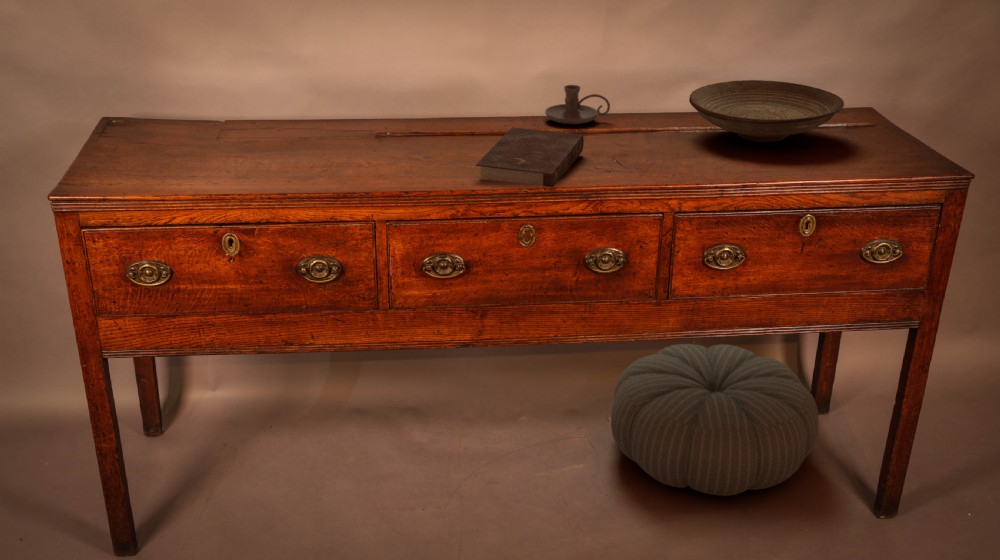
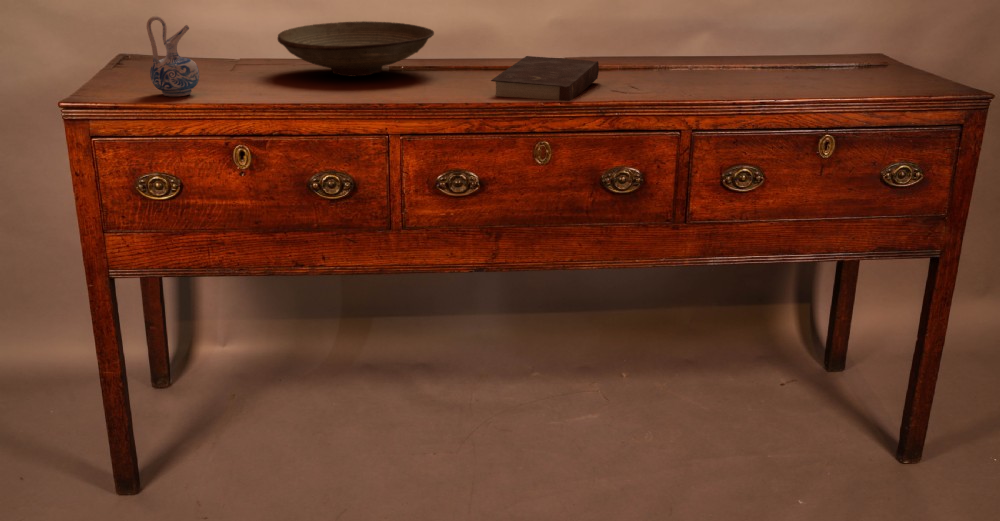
decorative bowl: present [689,80,844,143] -> present [278,21,434,77]
candle holder: present [545,85,610,124] -> none [559,27,623,64]
ceramic pitcher: none [134,107,187,184] -> present [147,16,199,96]
pouf: present [611,344,819,496] -> none [624,297,835,440]

